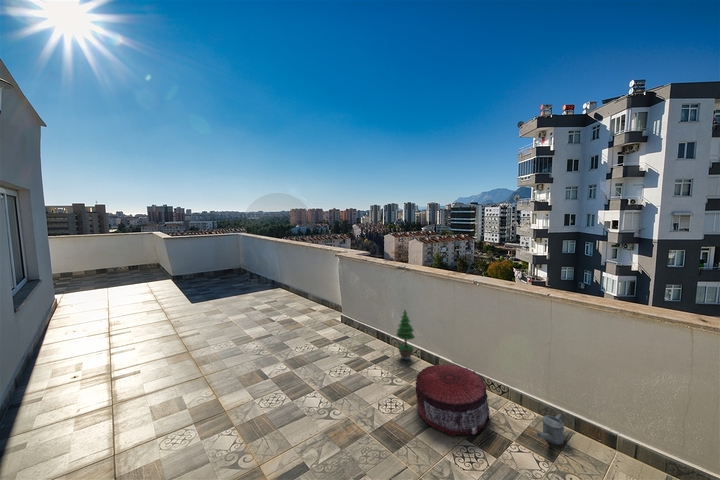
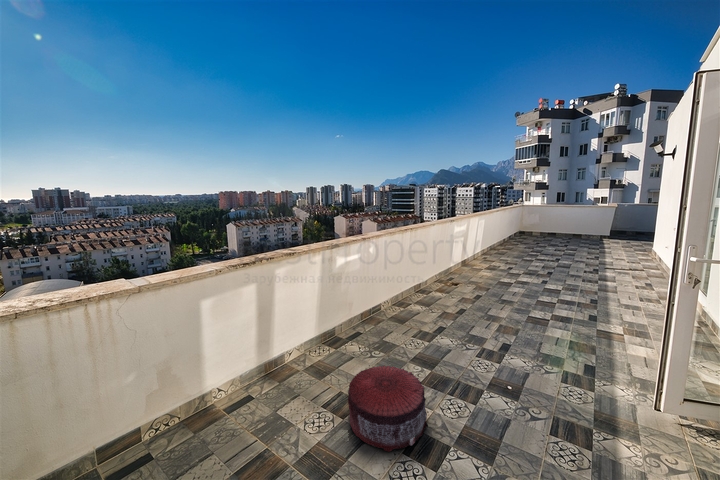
potted tree: present [396,310,415,359] -> none [326,305,347,361]
watering can: present [536,414,564,445] -> none [475,409,499,443]

